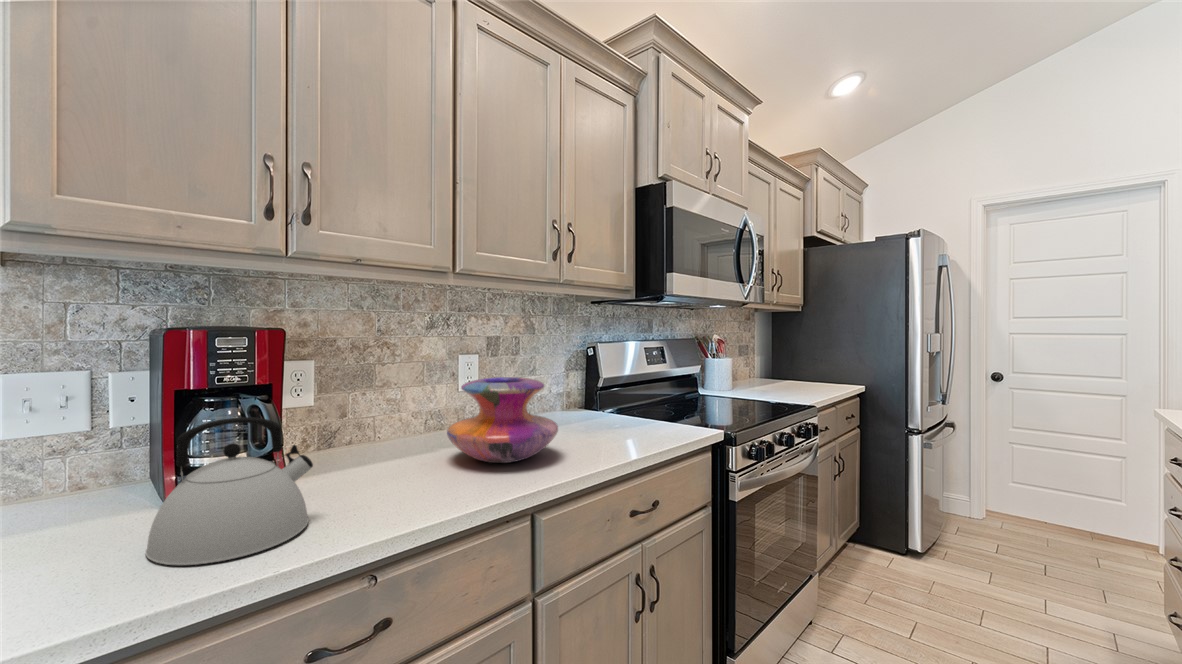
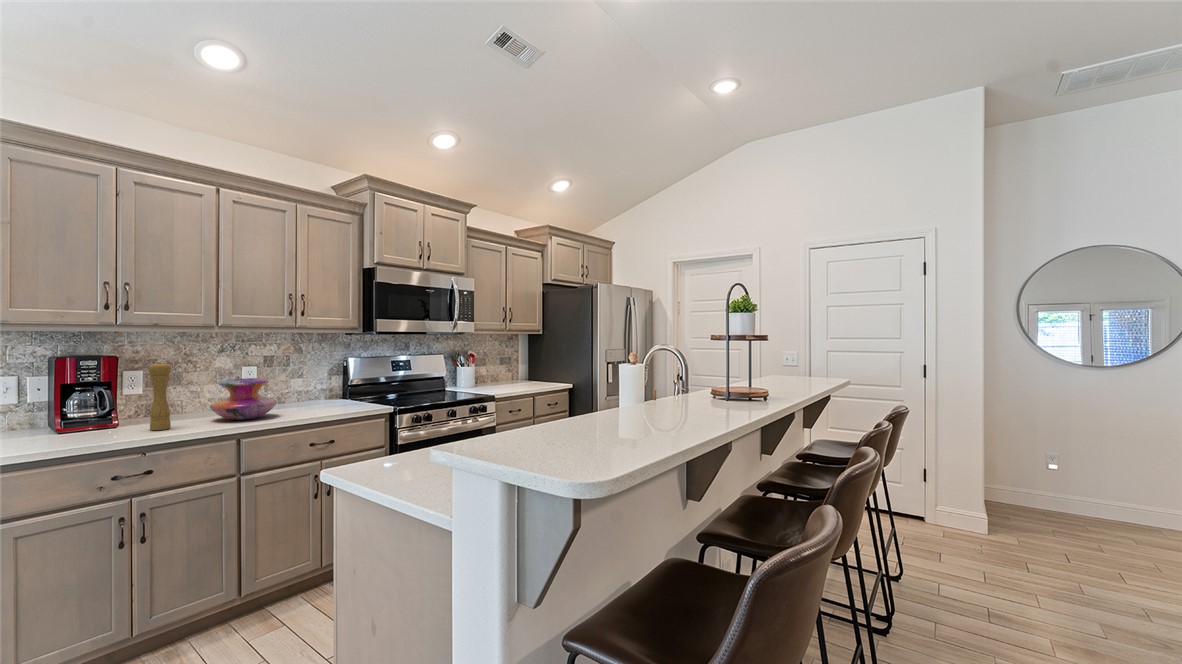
pepper mill: none [356,344,397,498] -> present [148,363,171,430]
kettle: present [146,417,313,565] -> none [46,393,123,445]

